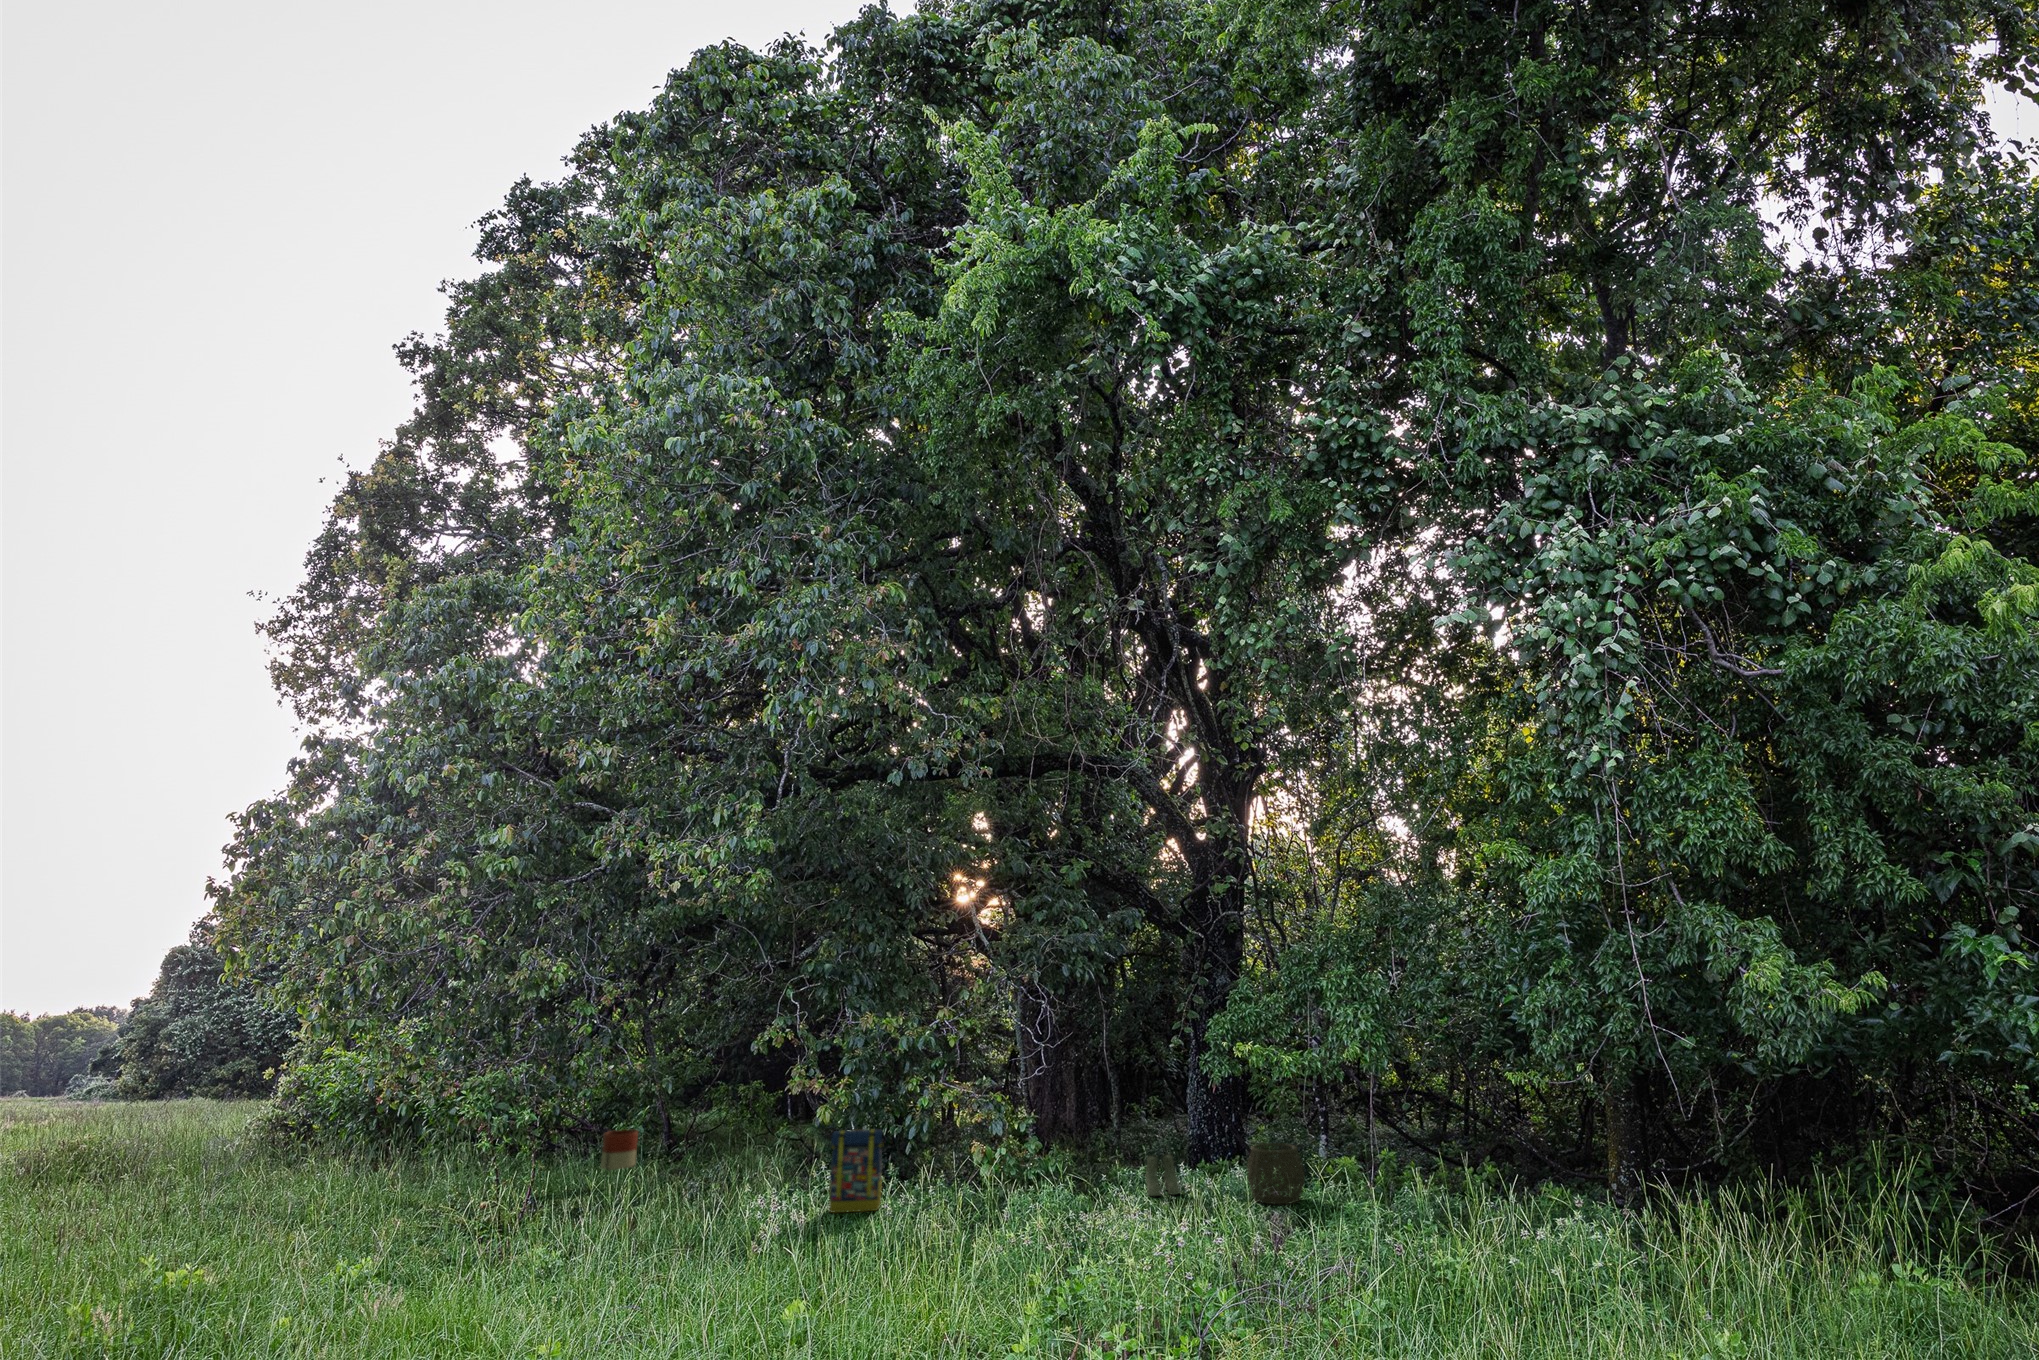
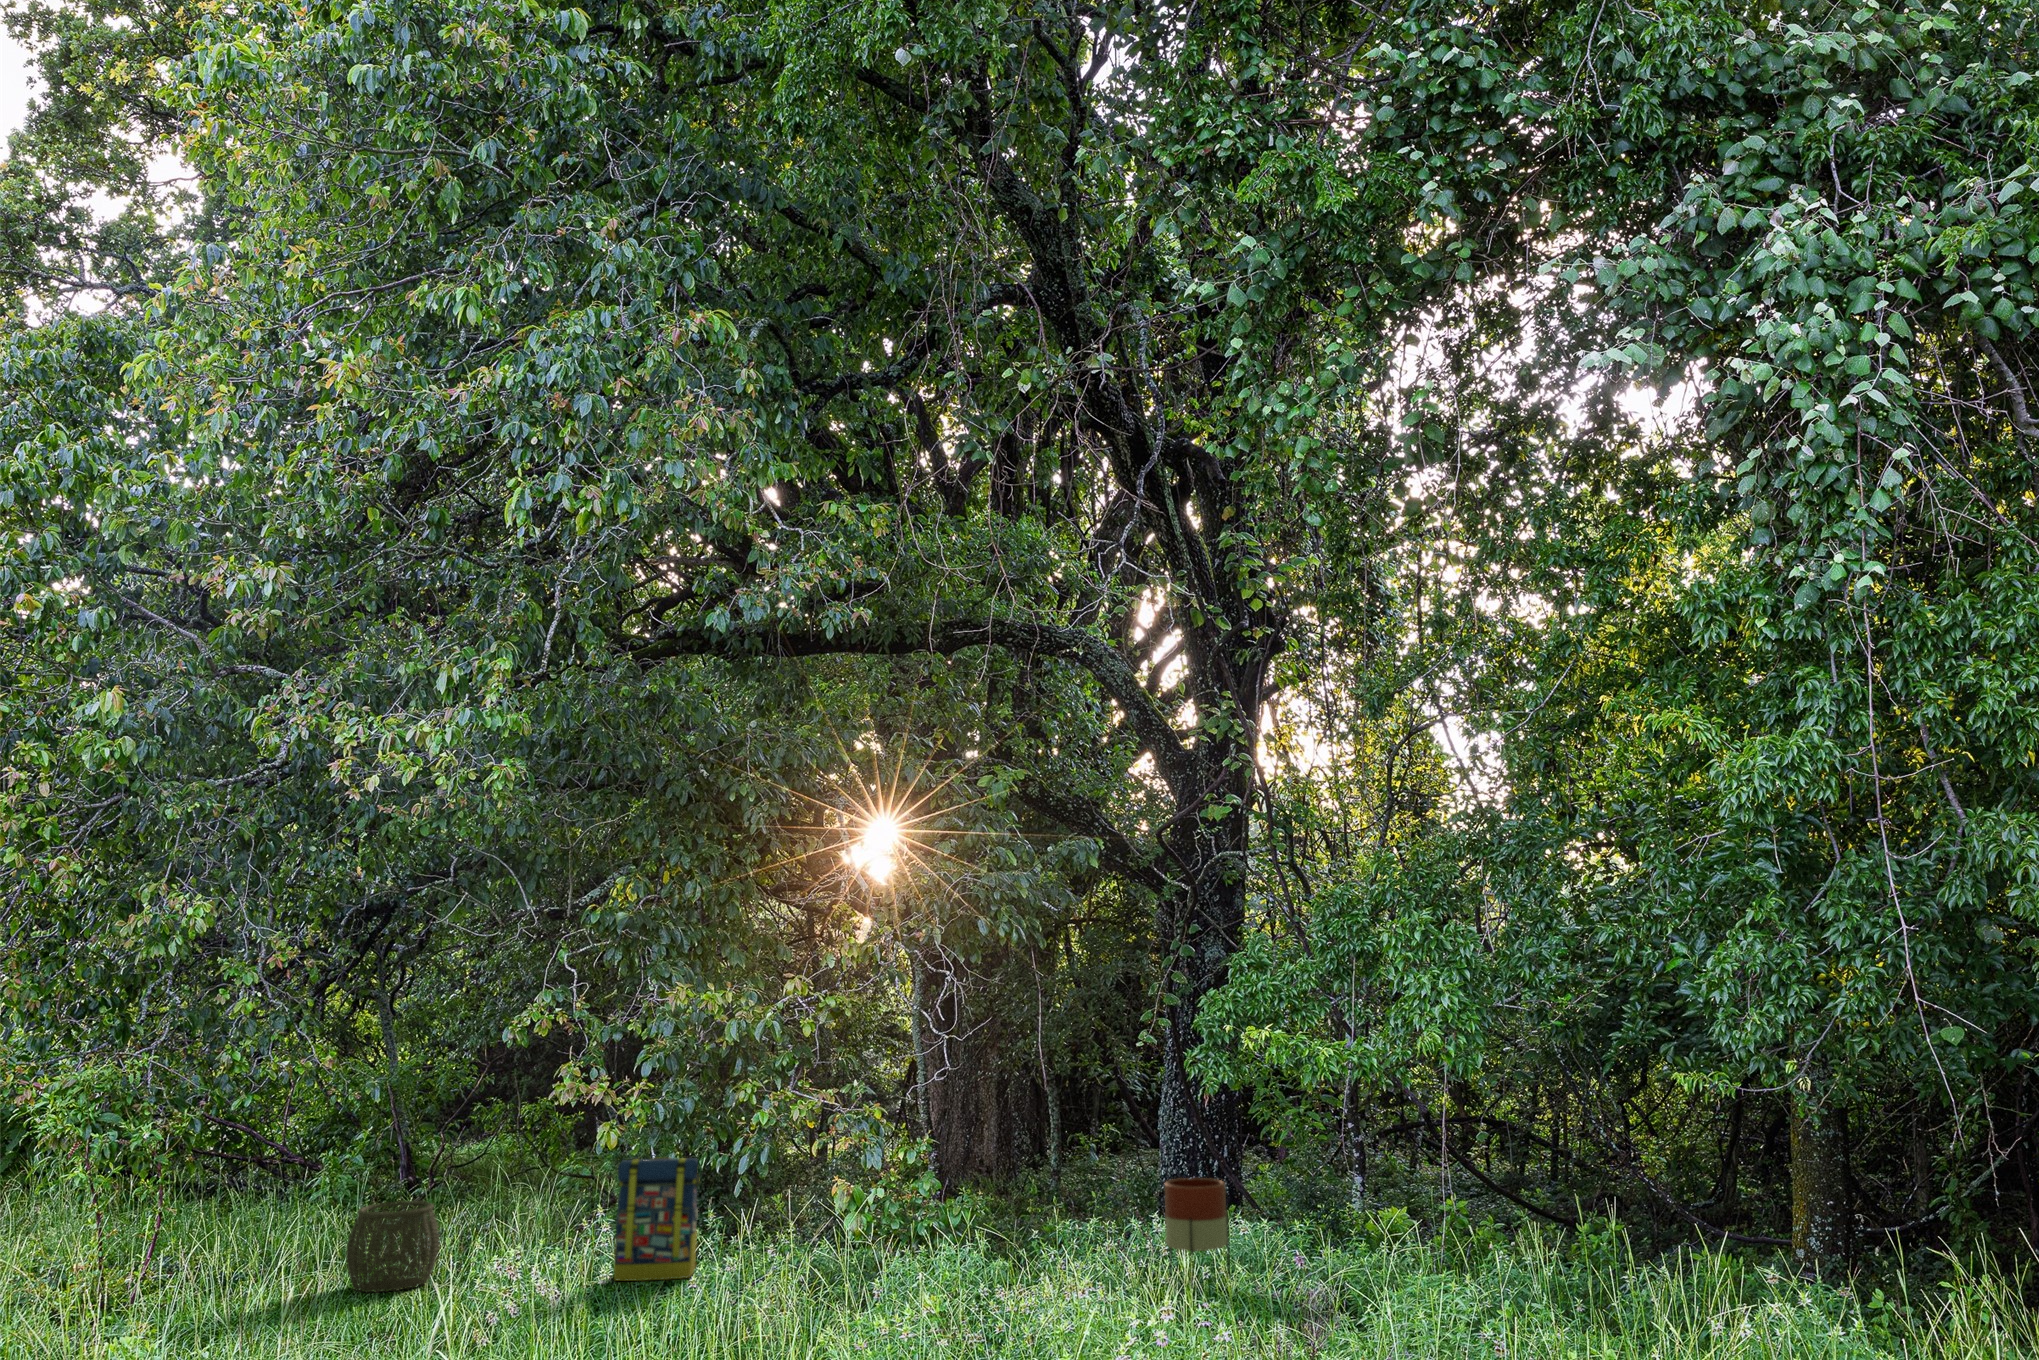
planter: present [601,1130,638,1188] -> present [1165,1178,1230,1287]
woven basket: present [1247,1143,1305,1205] -> present [346,1201,439,1293]
boots: present [1146,1154,1180,1197] -> none [1104,1196,1155,1258]

